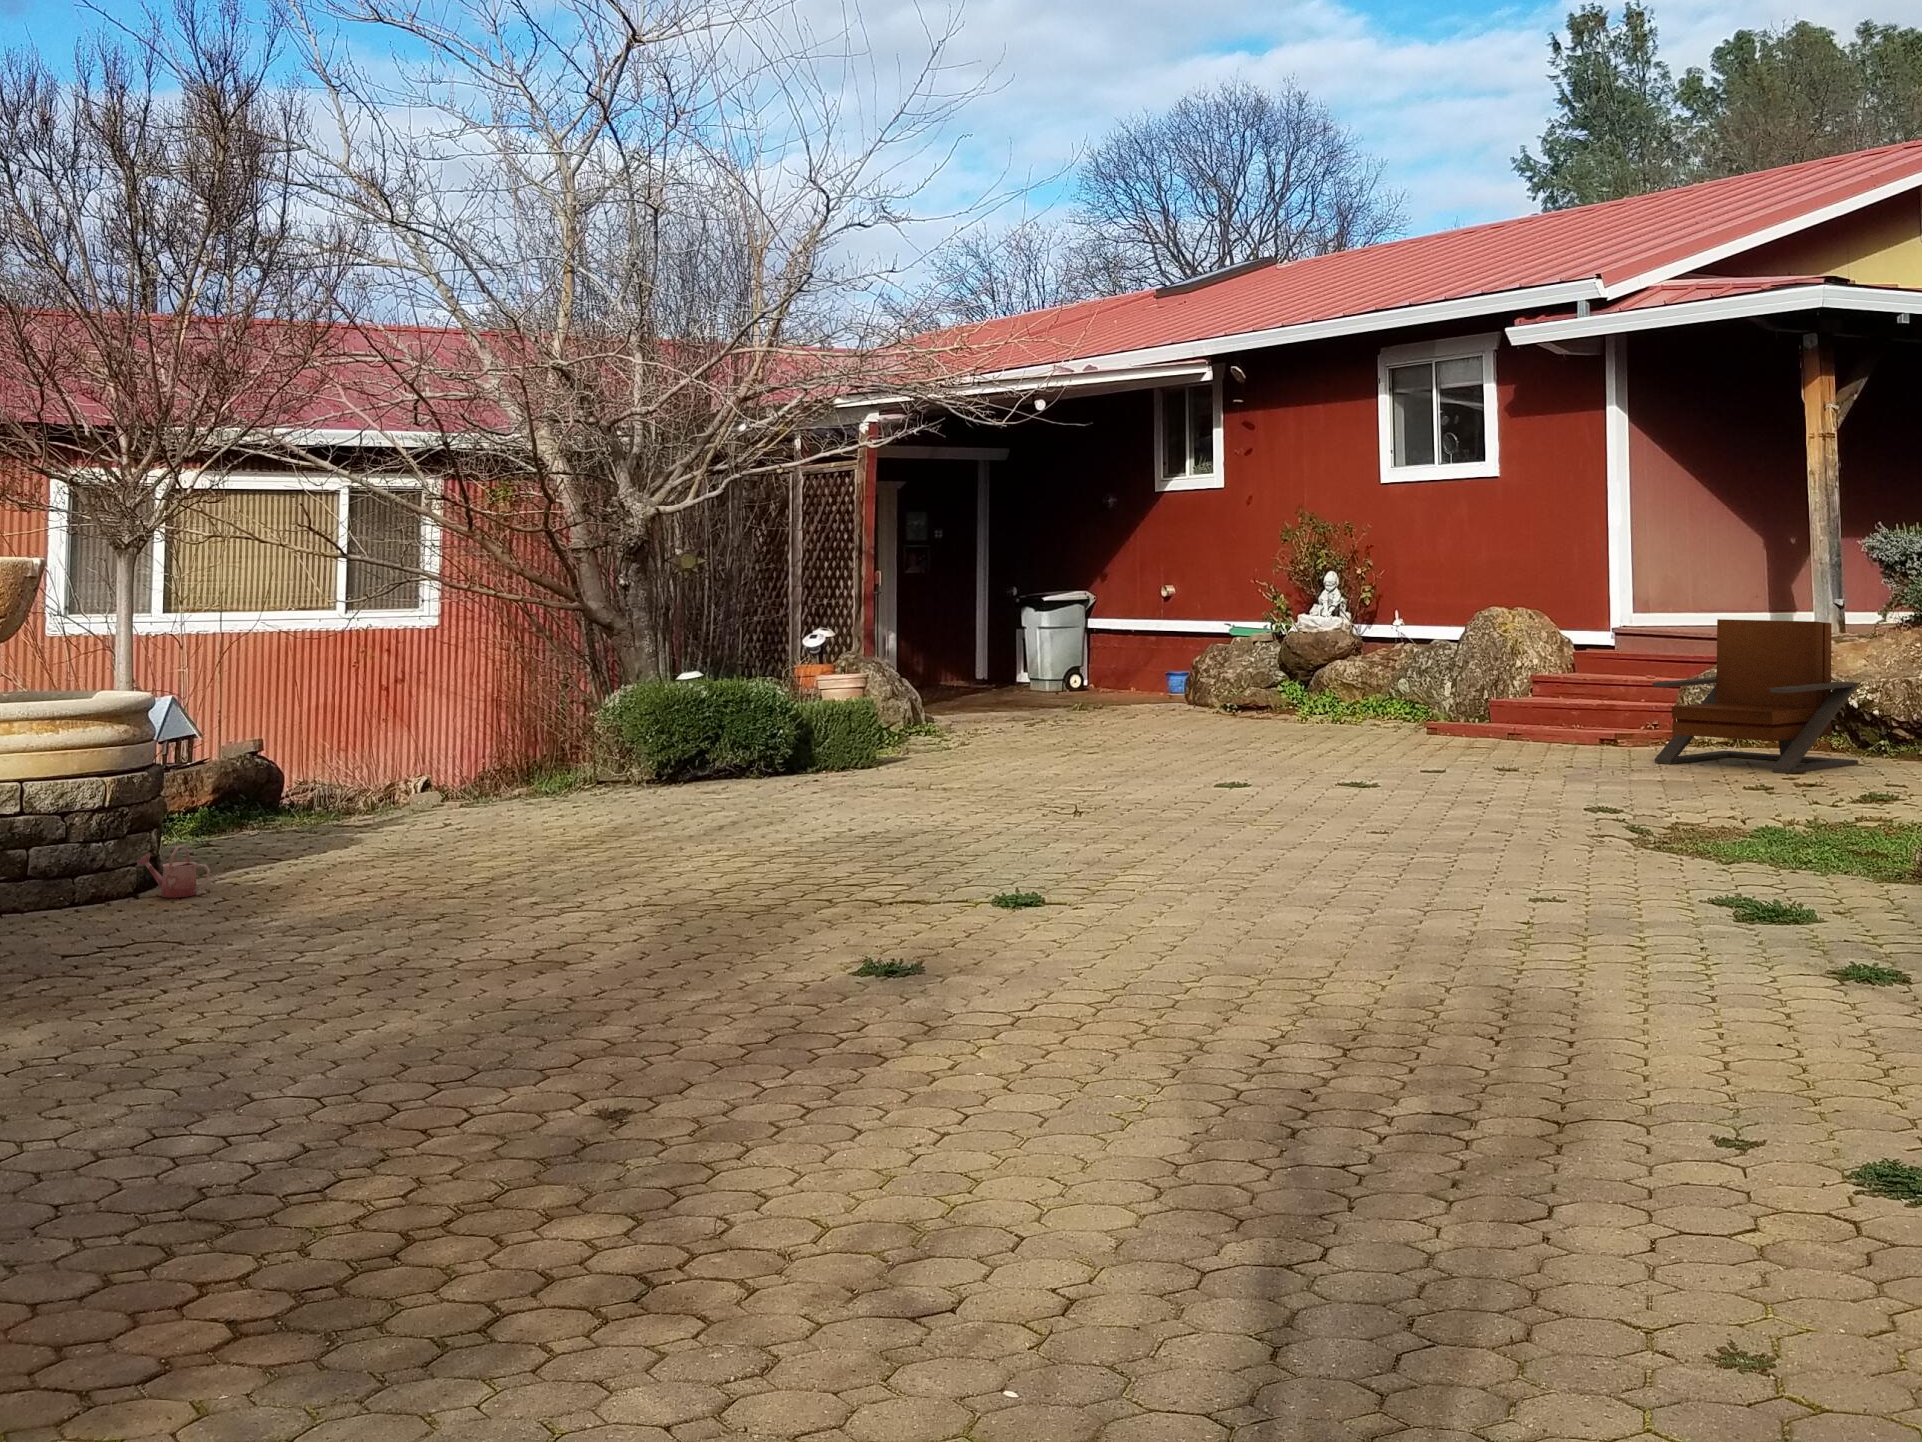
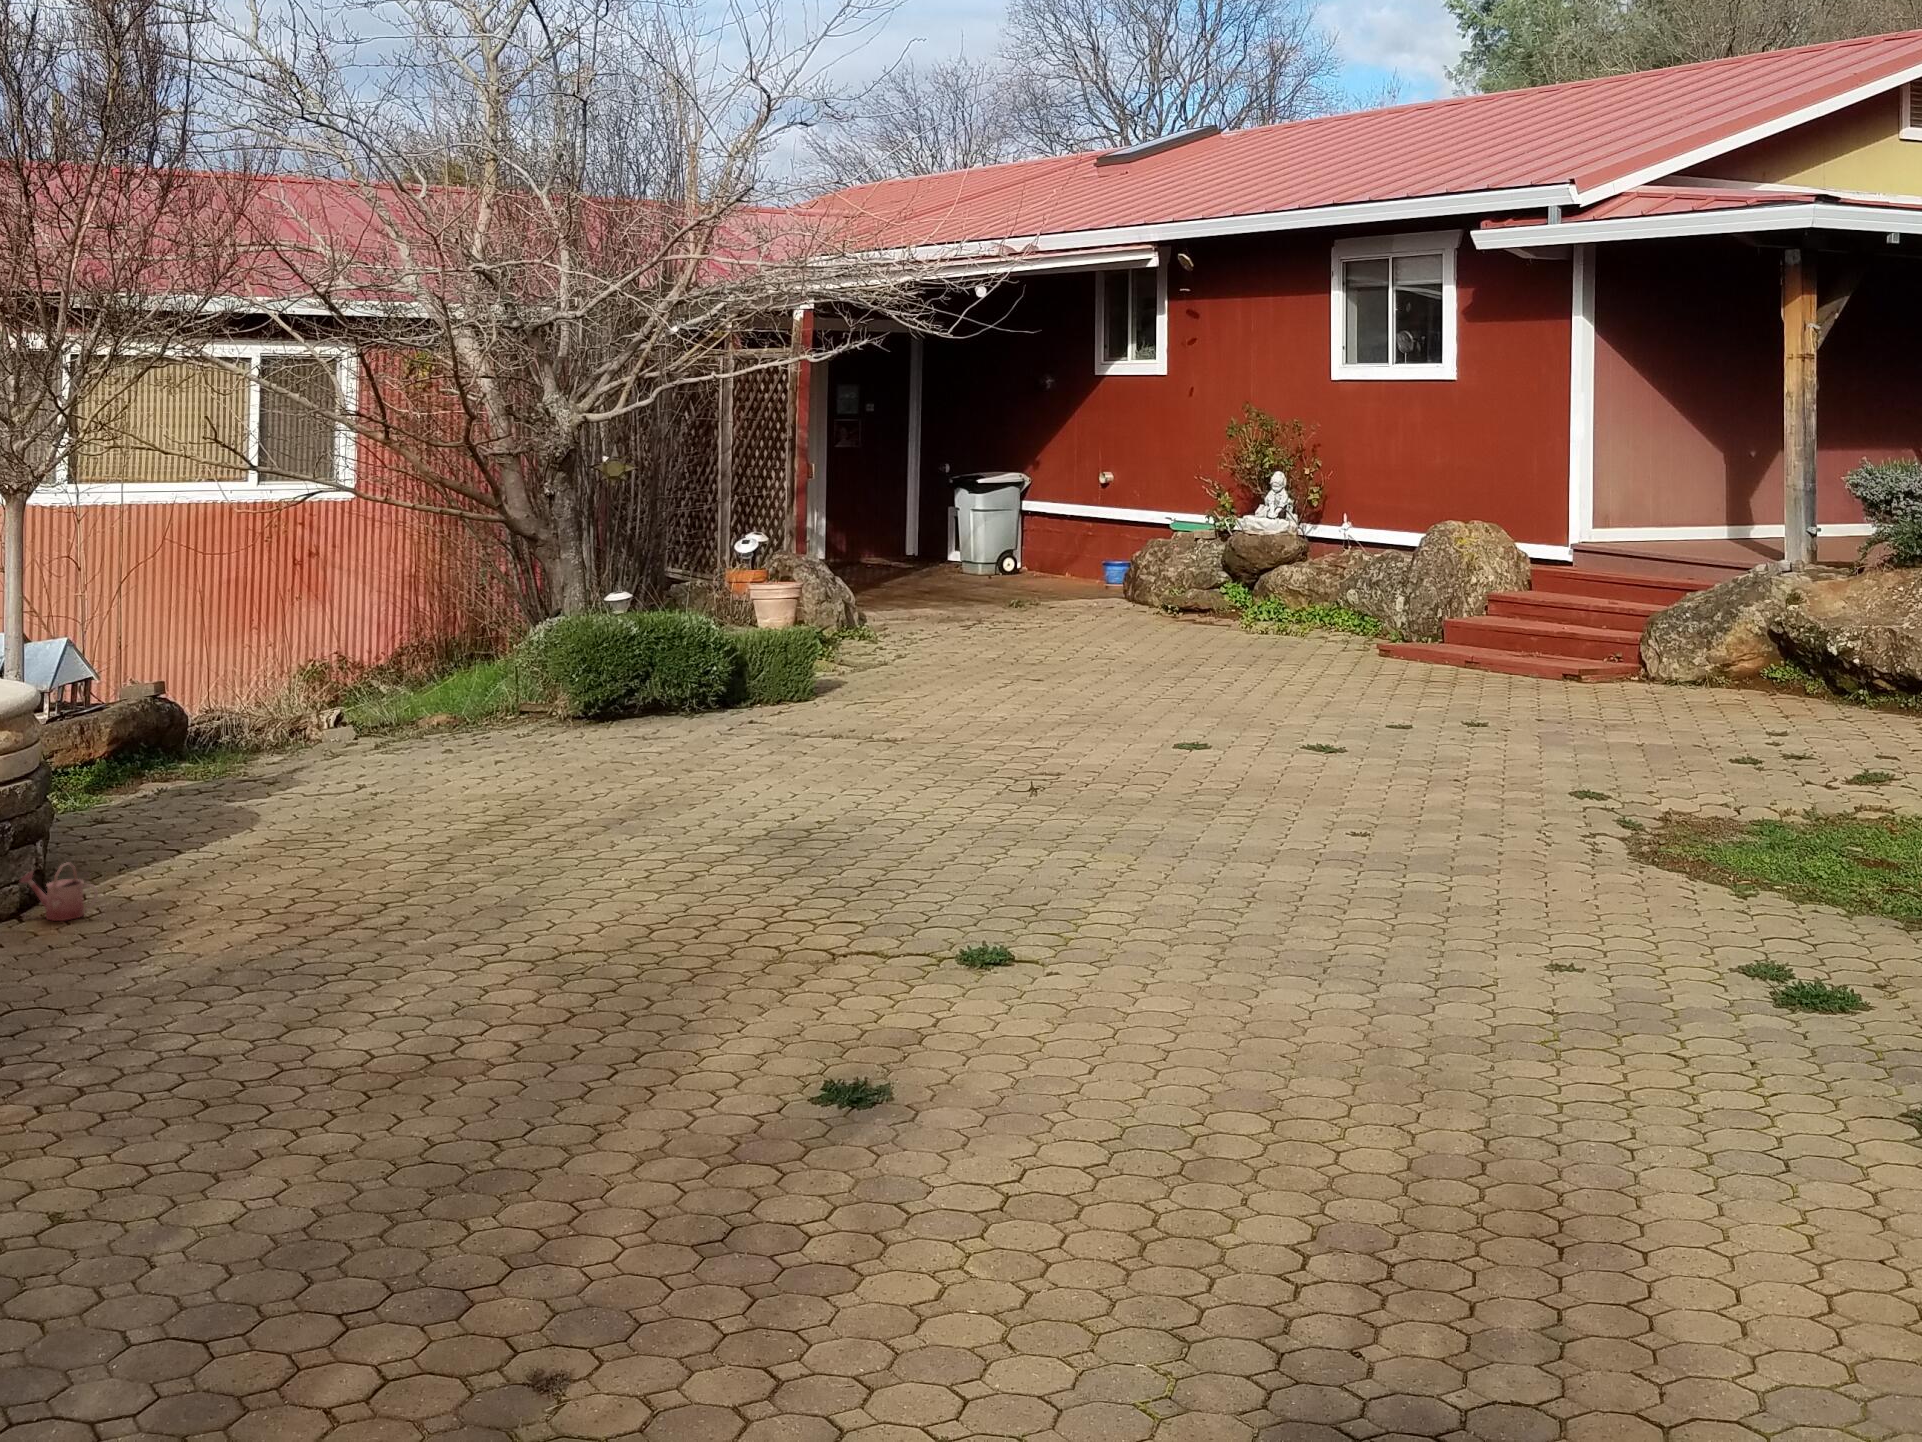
lounge chair: present [1652,619,1858,773] -> none [1623,558,1839,730]

